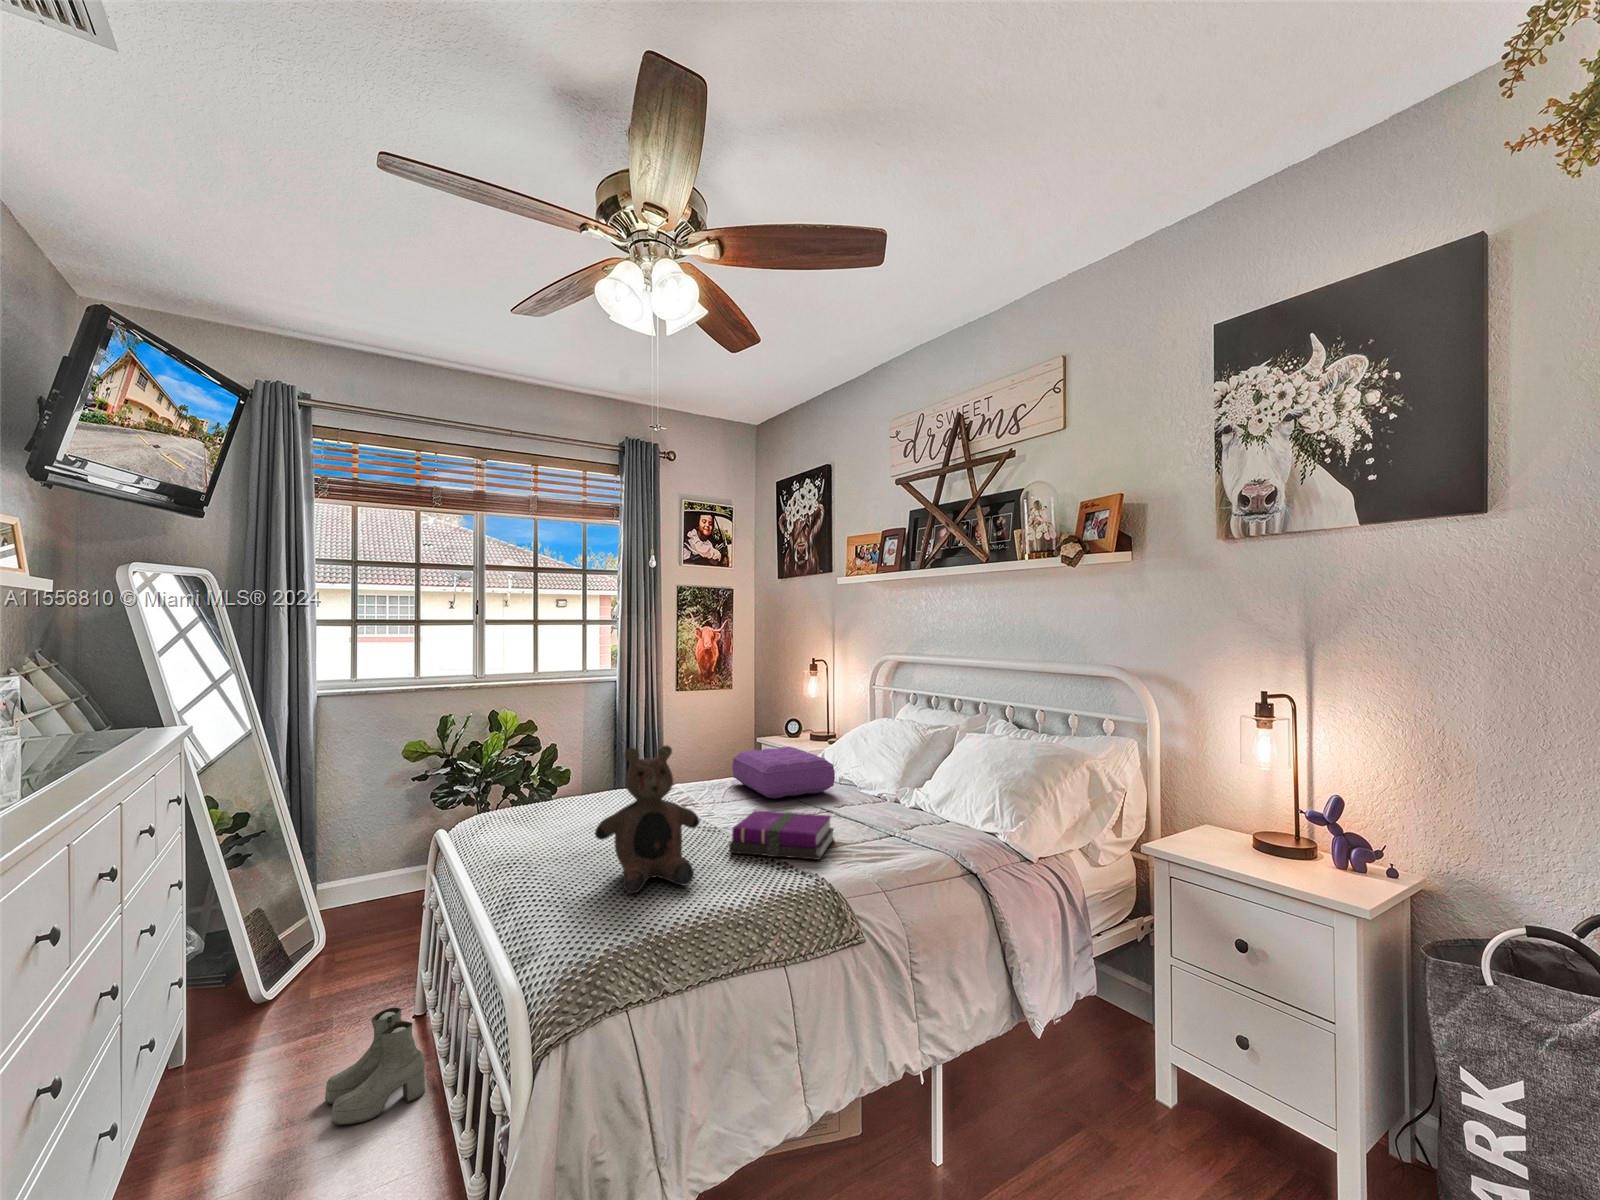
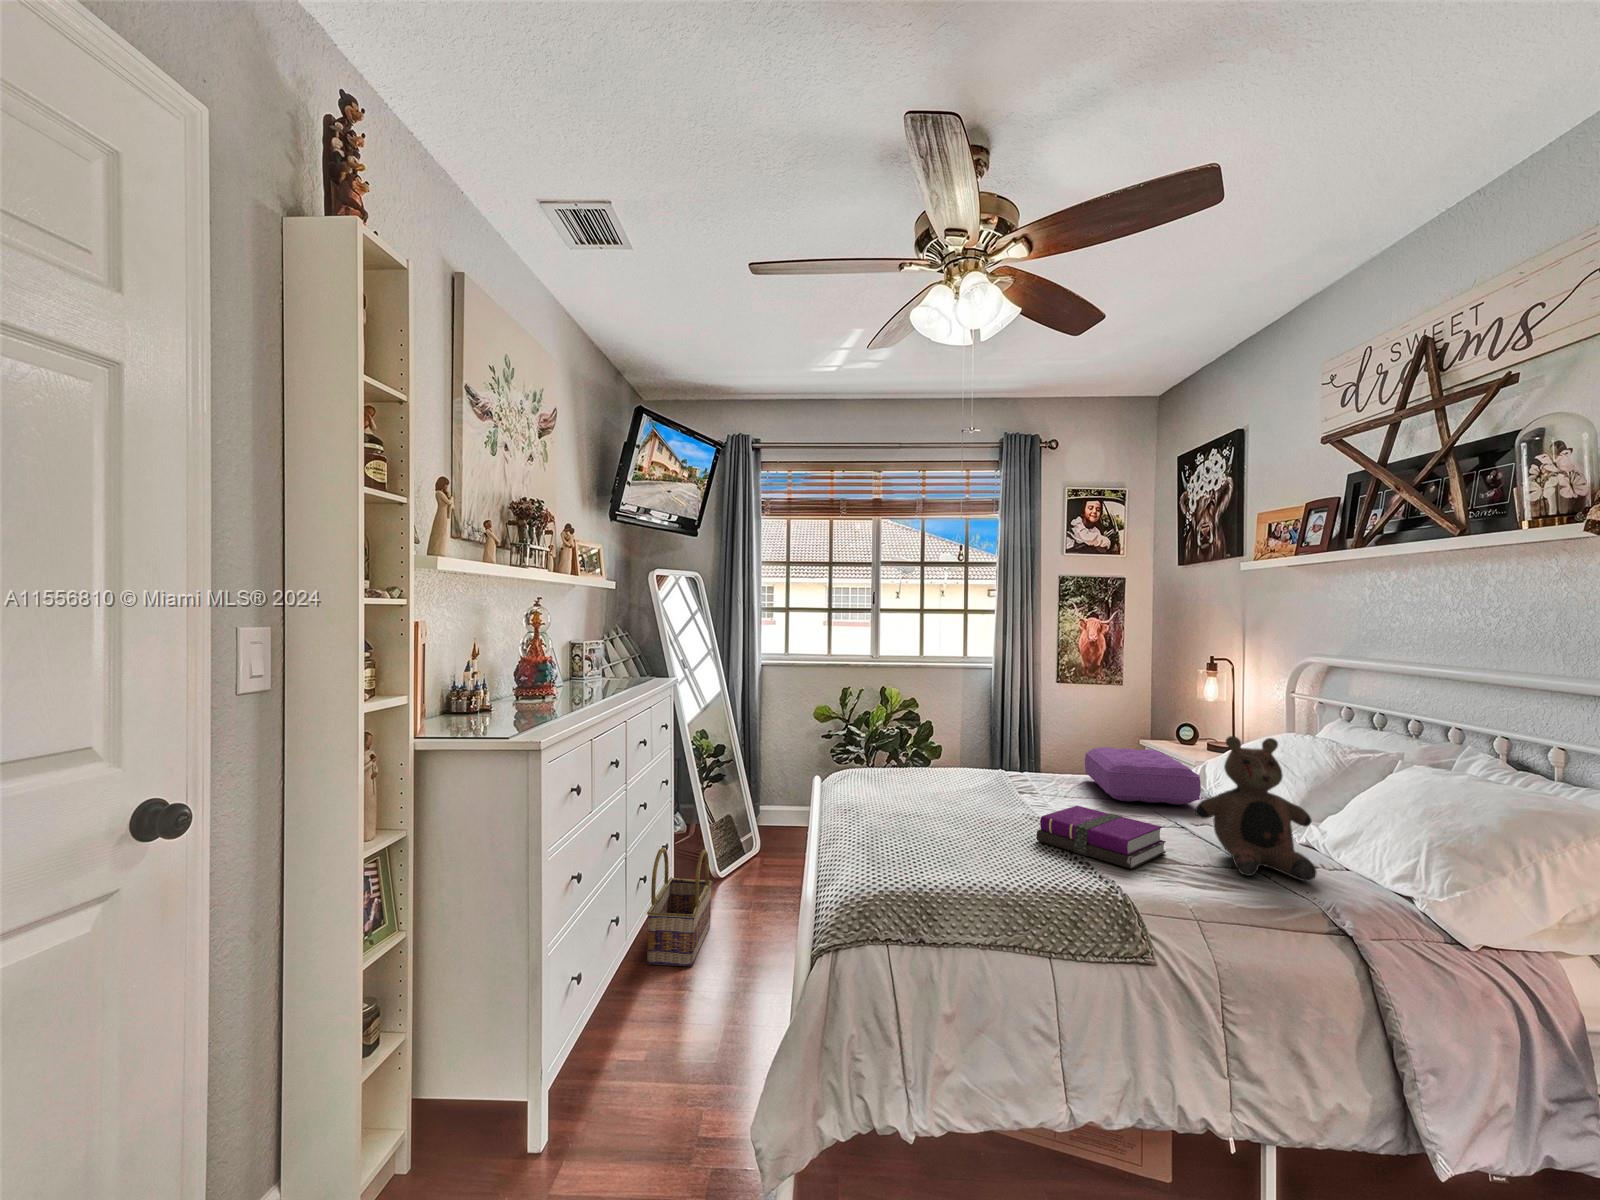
teddy bear: present [595,746,699,894] -> present [1195,736,1316,881]
basket: none [161,971,271,1176] -> present [647,847,713,966]
boots: present [325,1008,425,1125] -> none [736,902,796,978]

